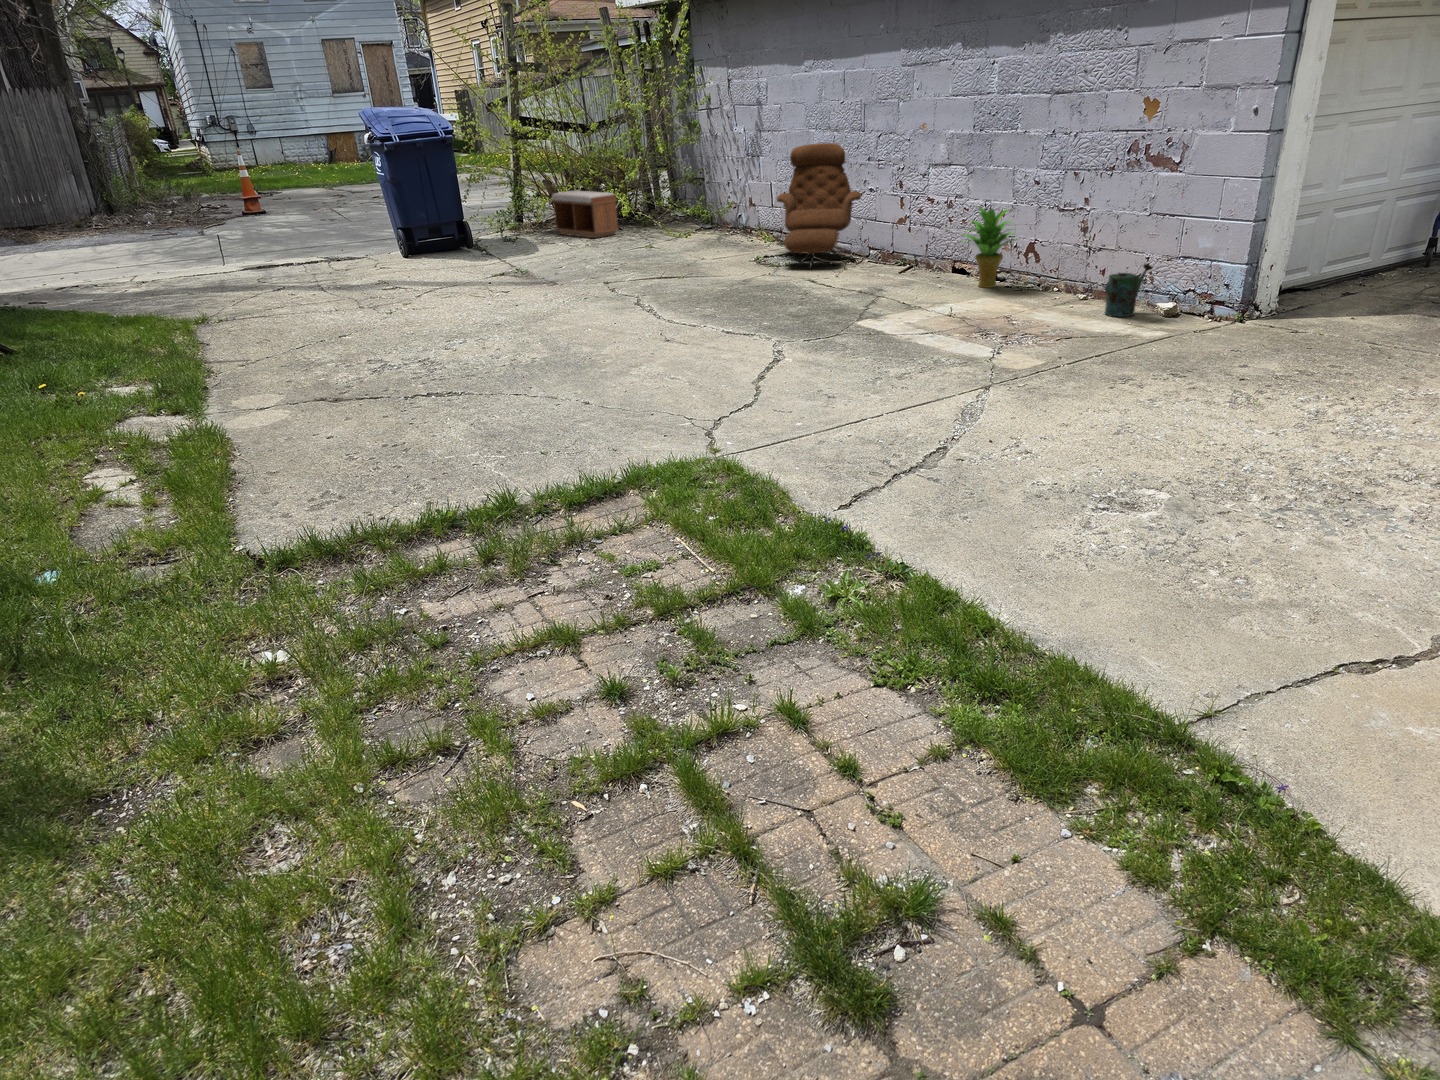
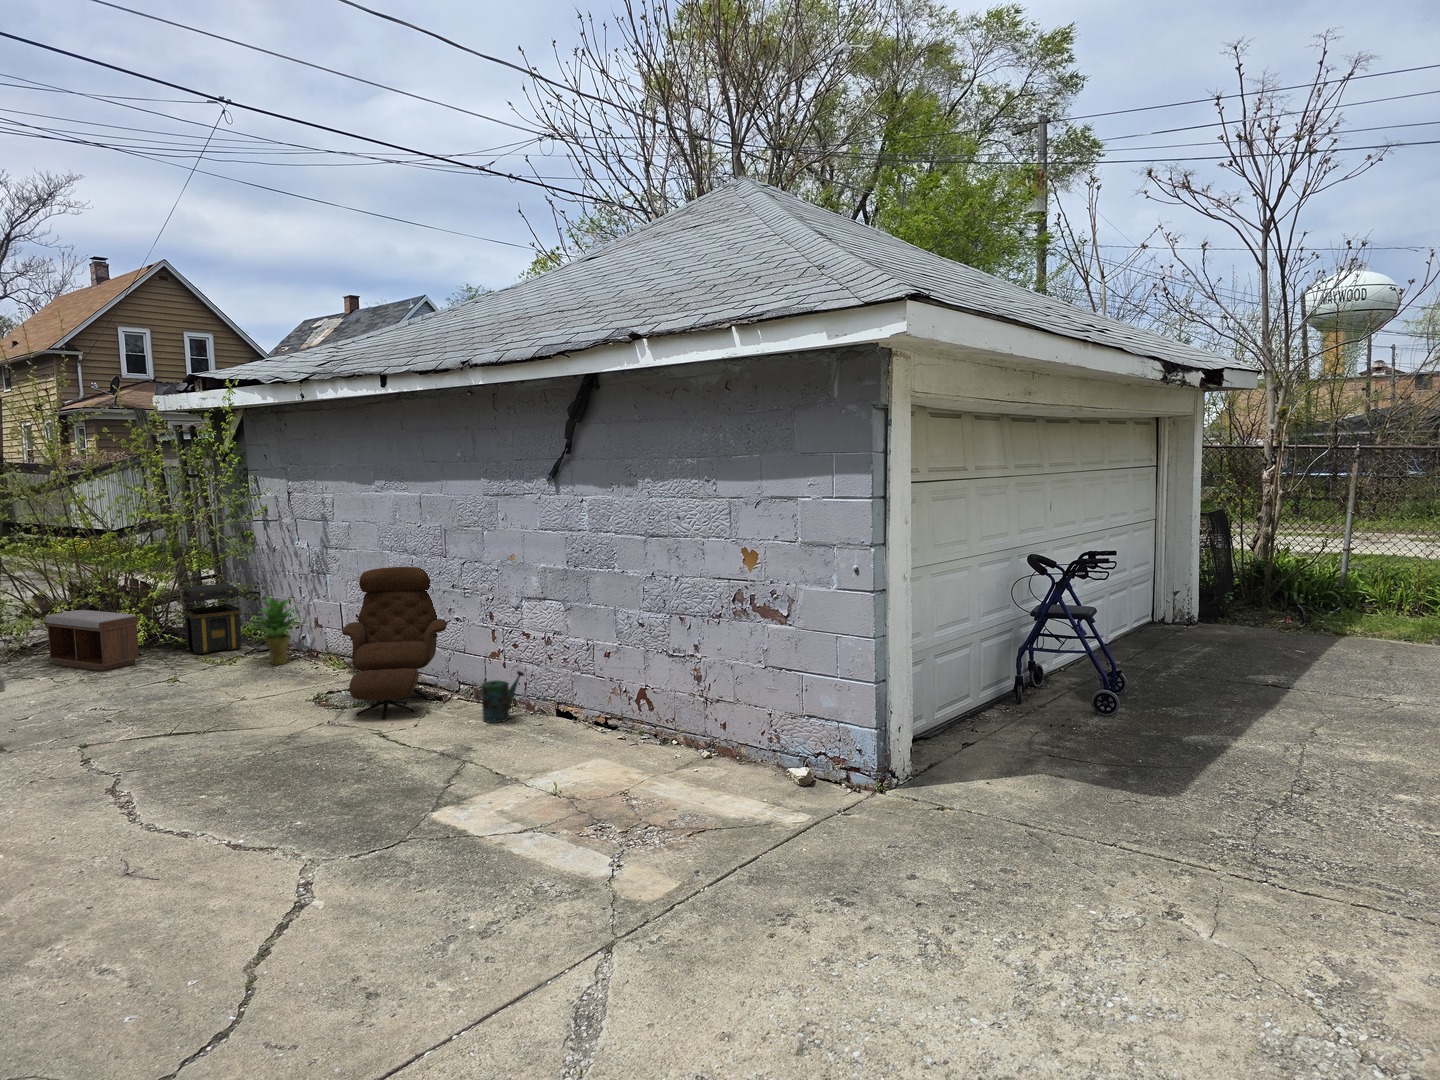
toolbox: none [645,171,690,230] -> present [182,584,241,654]
potted plant: present [965,206,1014,288] -> present [255,596,299,665]
watering can: present [1105,264,1152,317] -> present [476,671,524,723]

